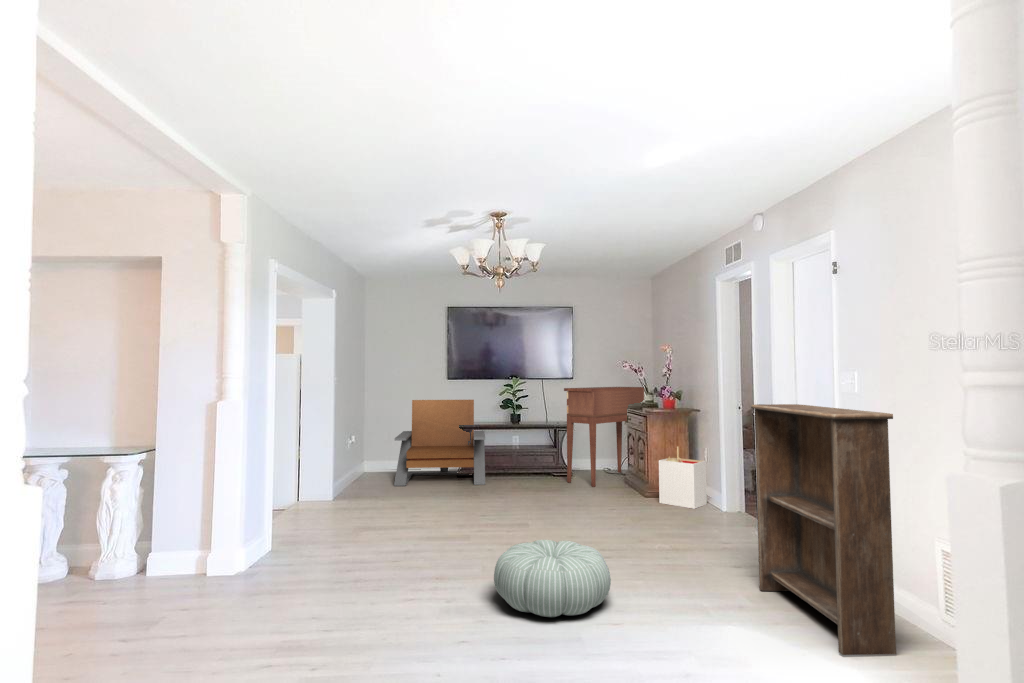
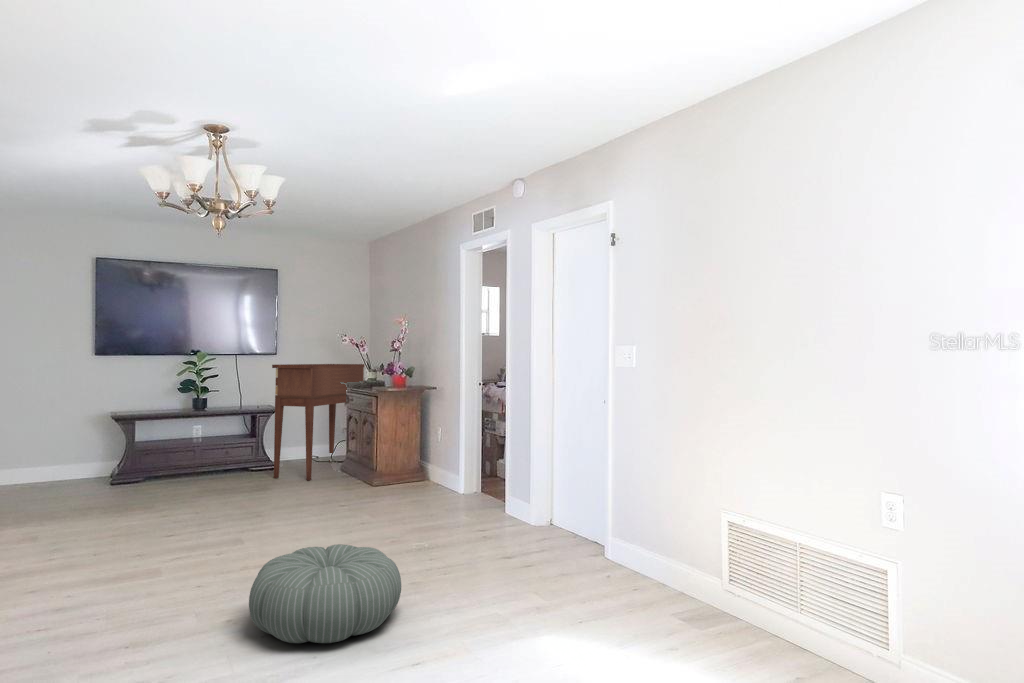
lounge chair: present [394,400,485,486] -> none [10,380,163,505]
bookshelf: present [751,404,896,655] -> none [536,375,684,615]
storage bin: present [659,447,707,509] -> none [393,427,443,493]

